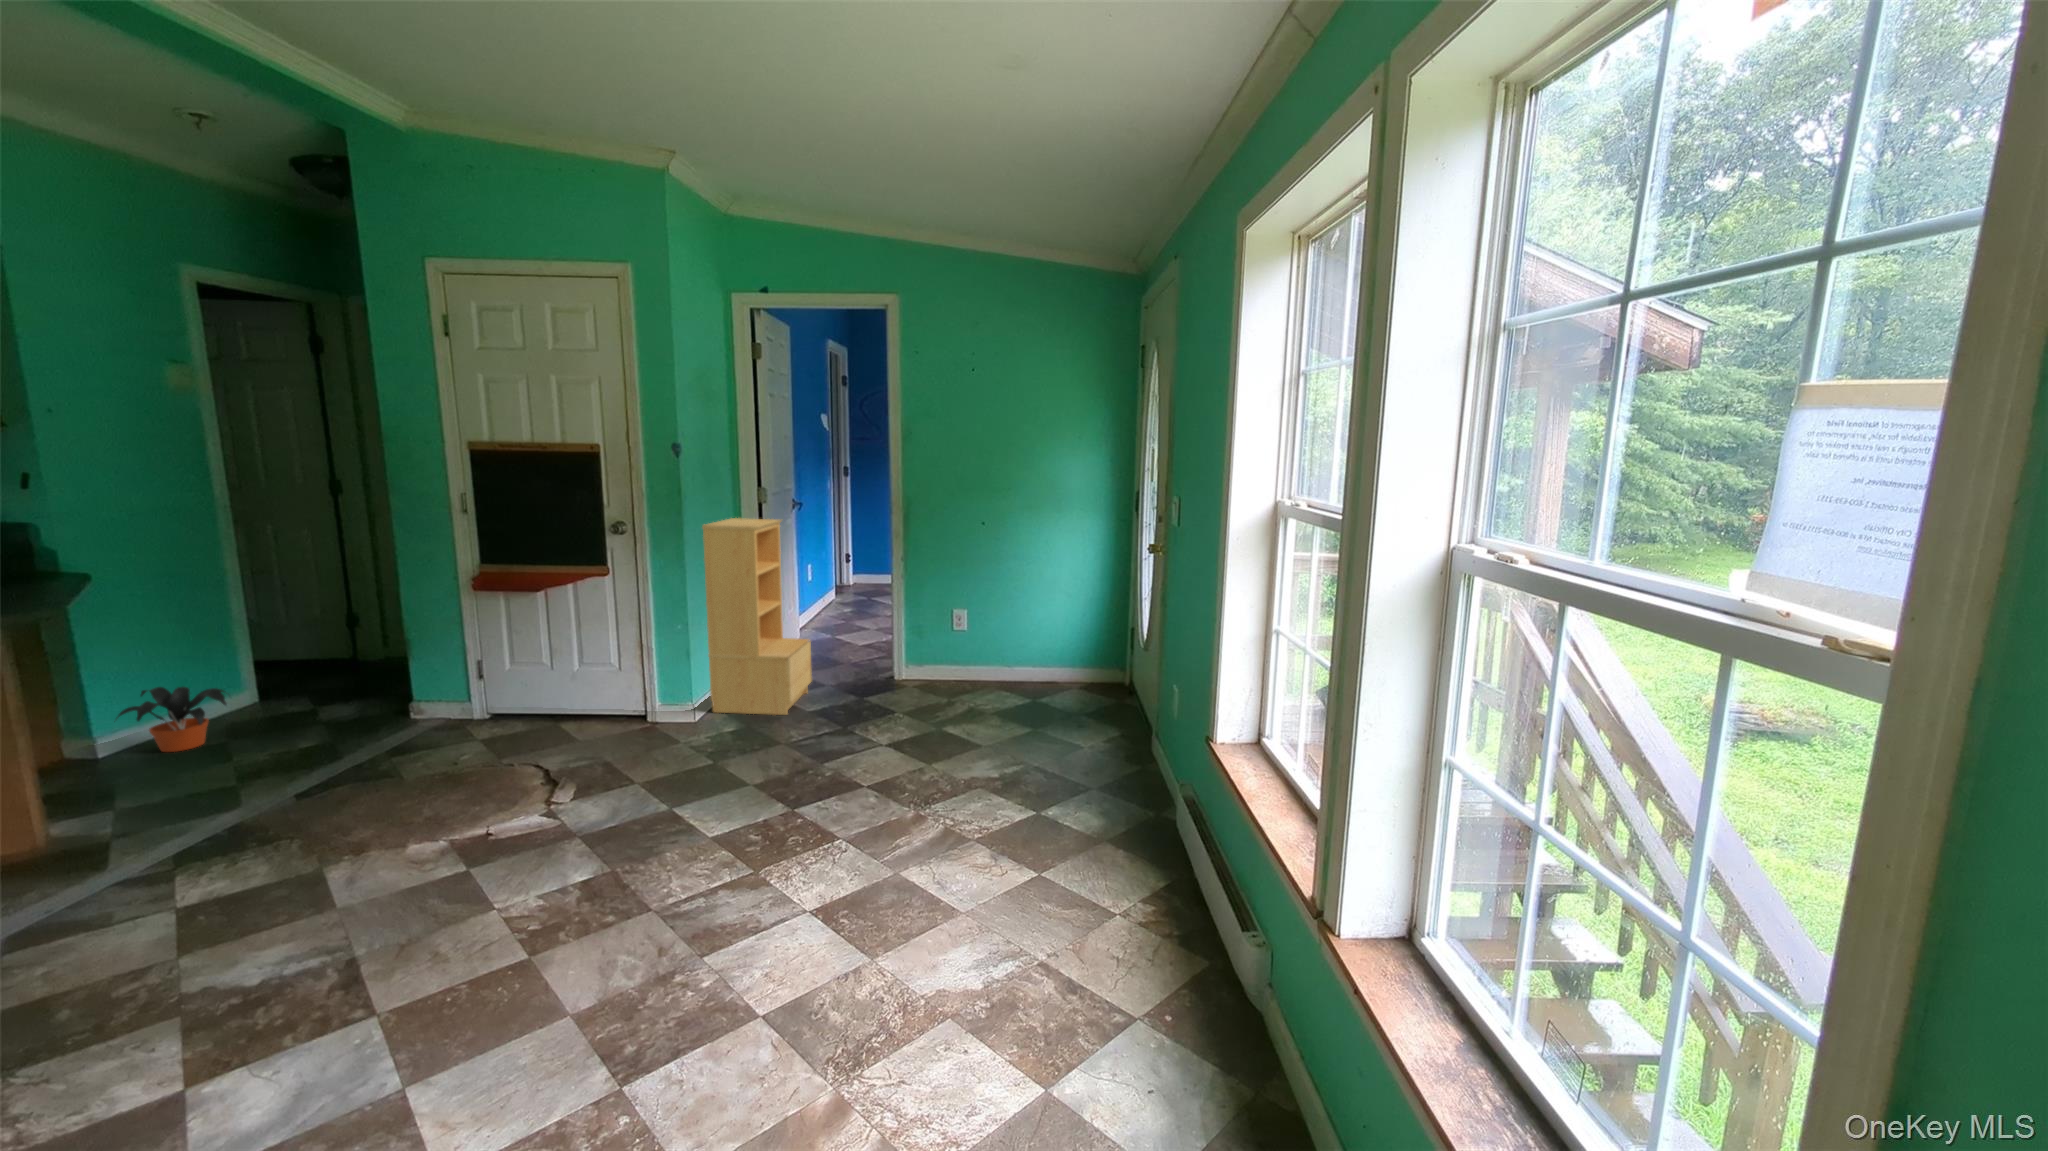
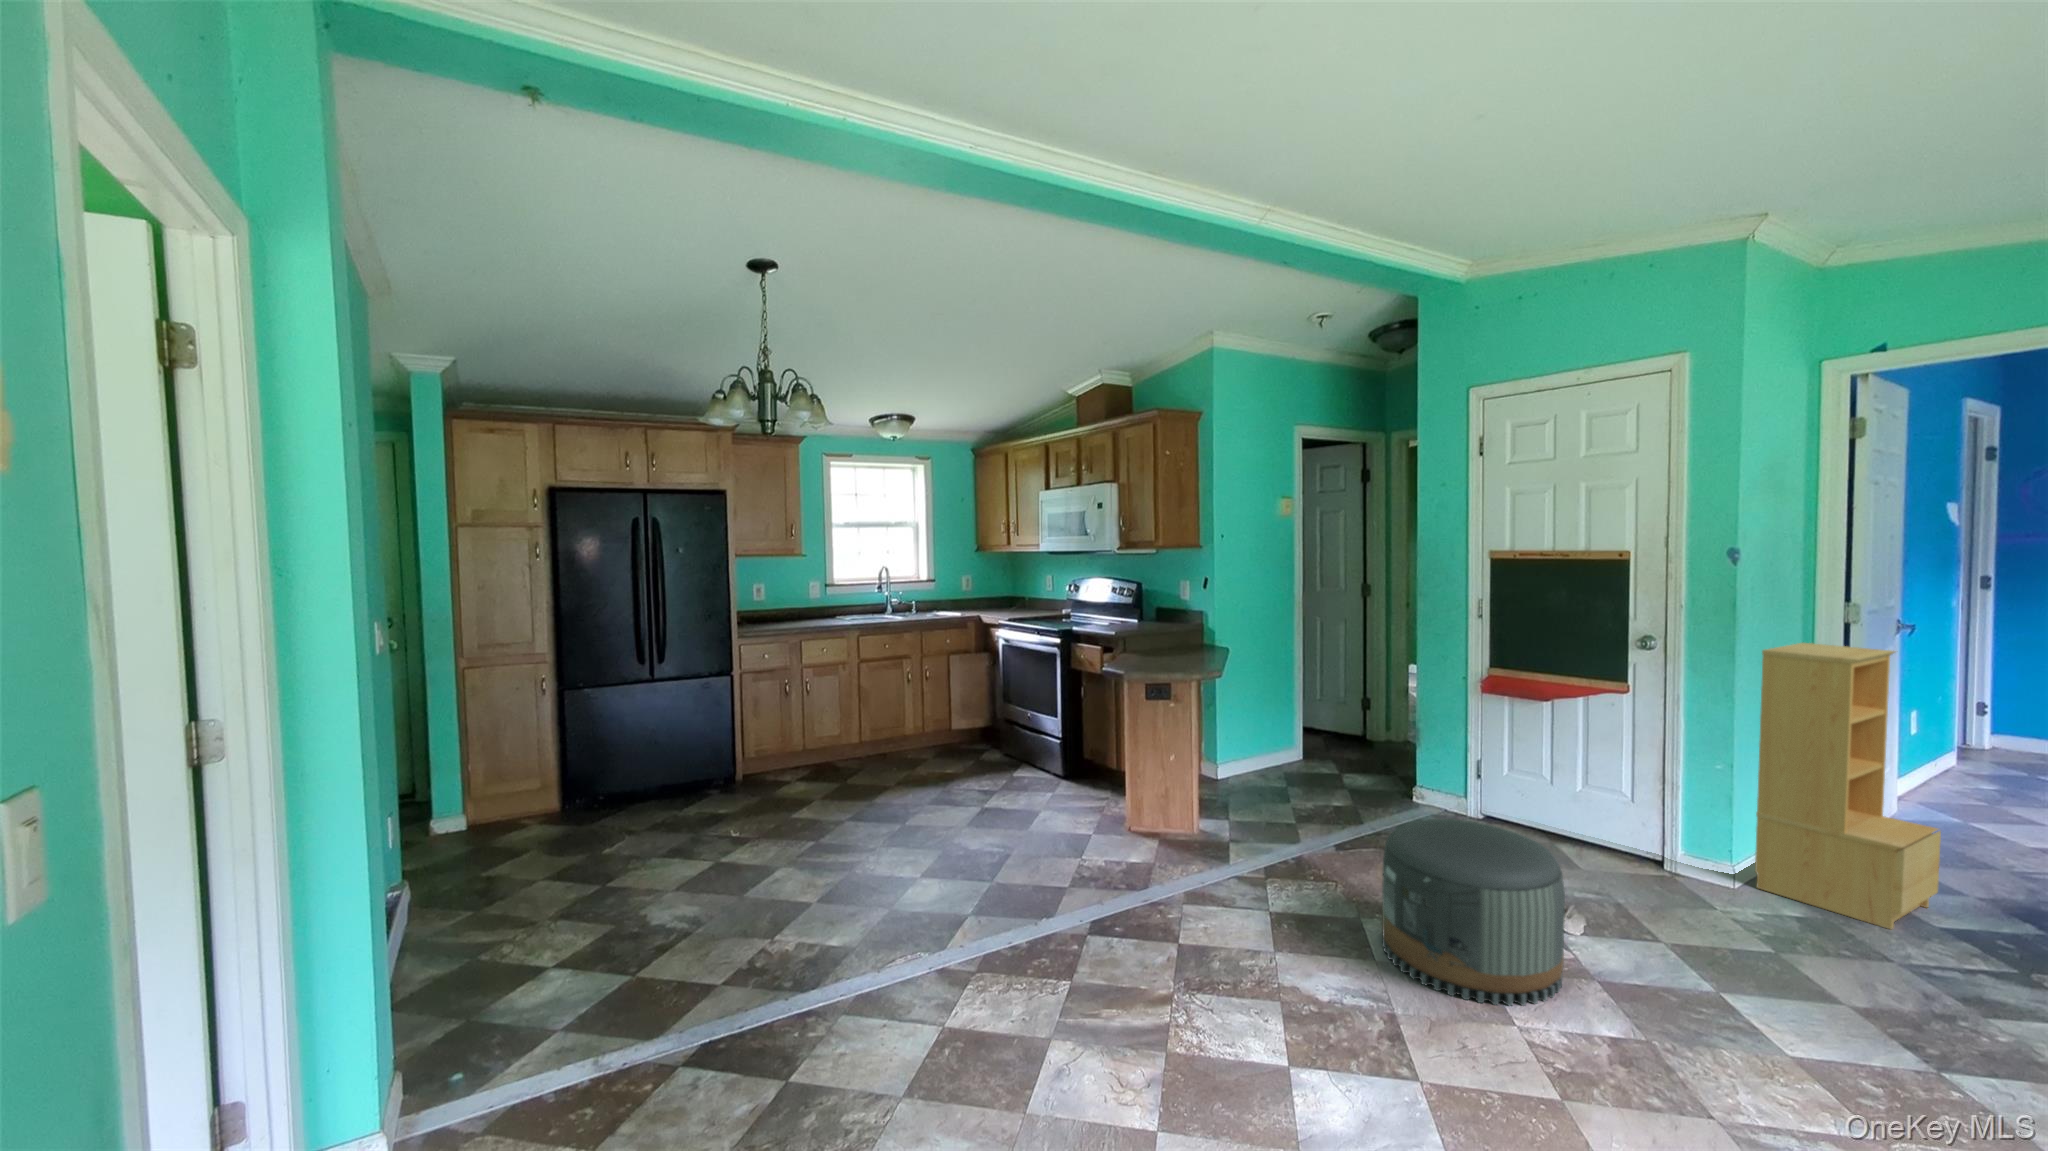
potted plant: present [118,687,226,752] -> none [1237,729,1295,779]
pouf: none [313,726,541,927] -> present [1382,819,1565,1006]

